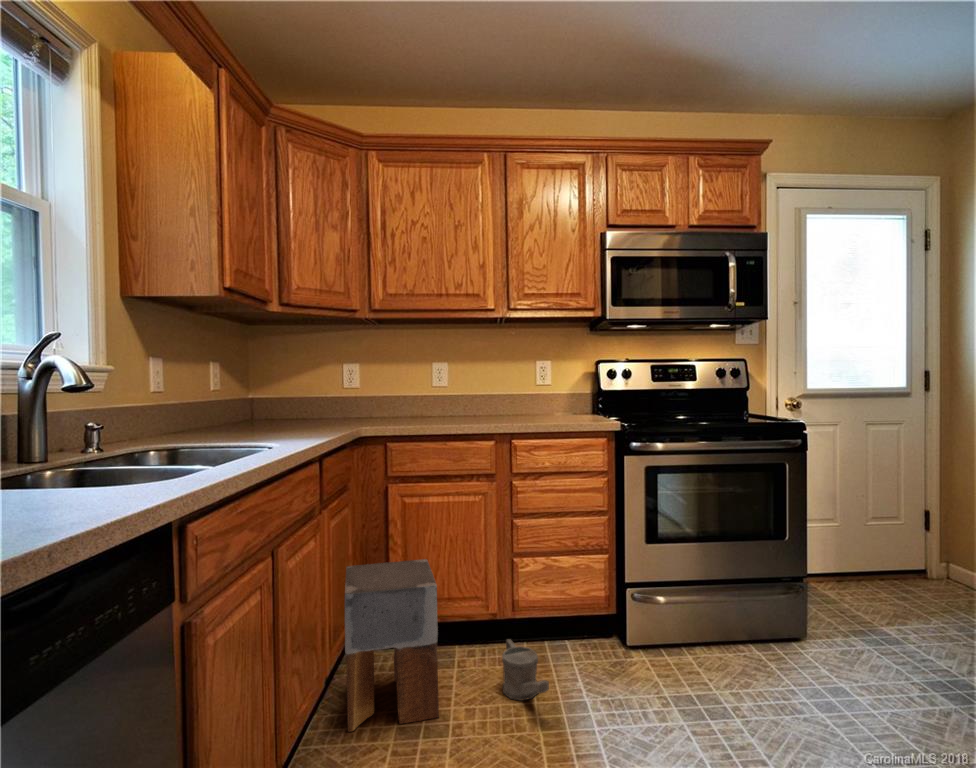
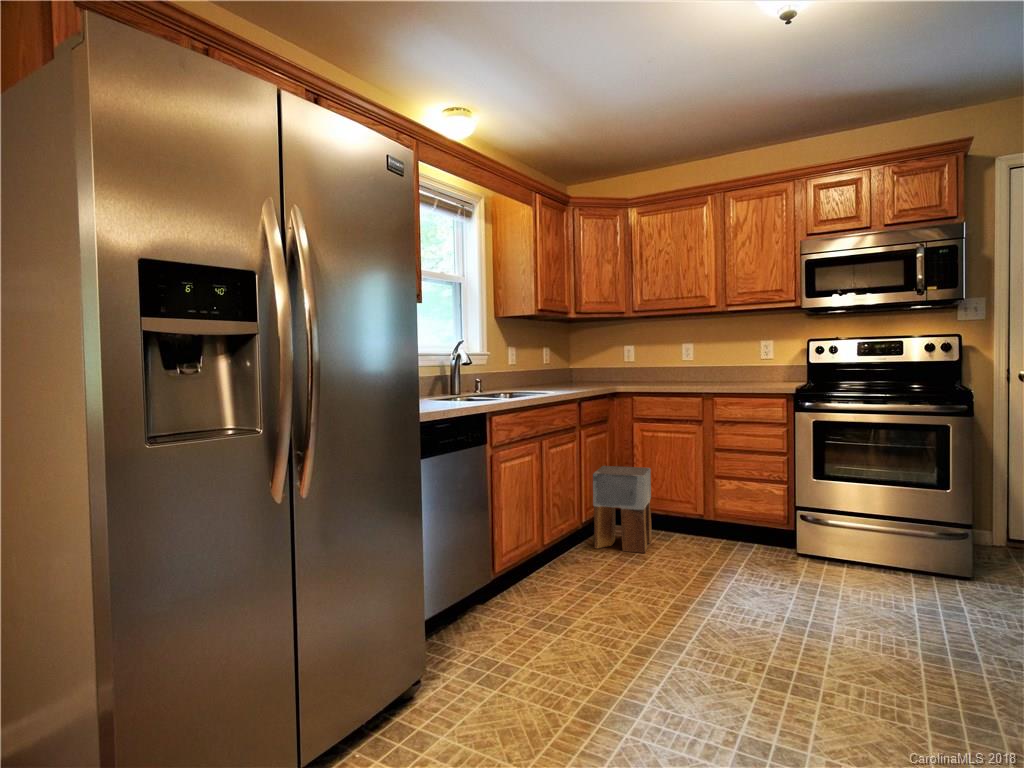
watering can: present [502,639,549,701] -> none [690,526,715,558]

